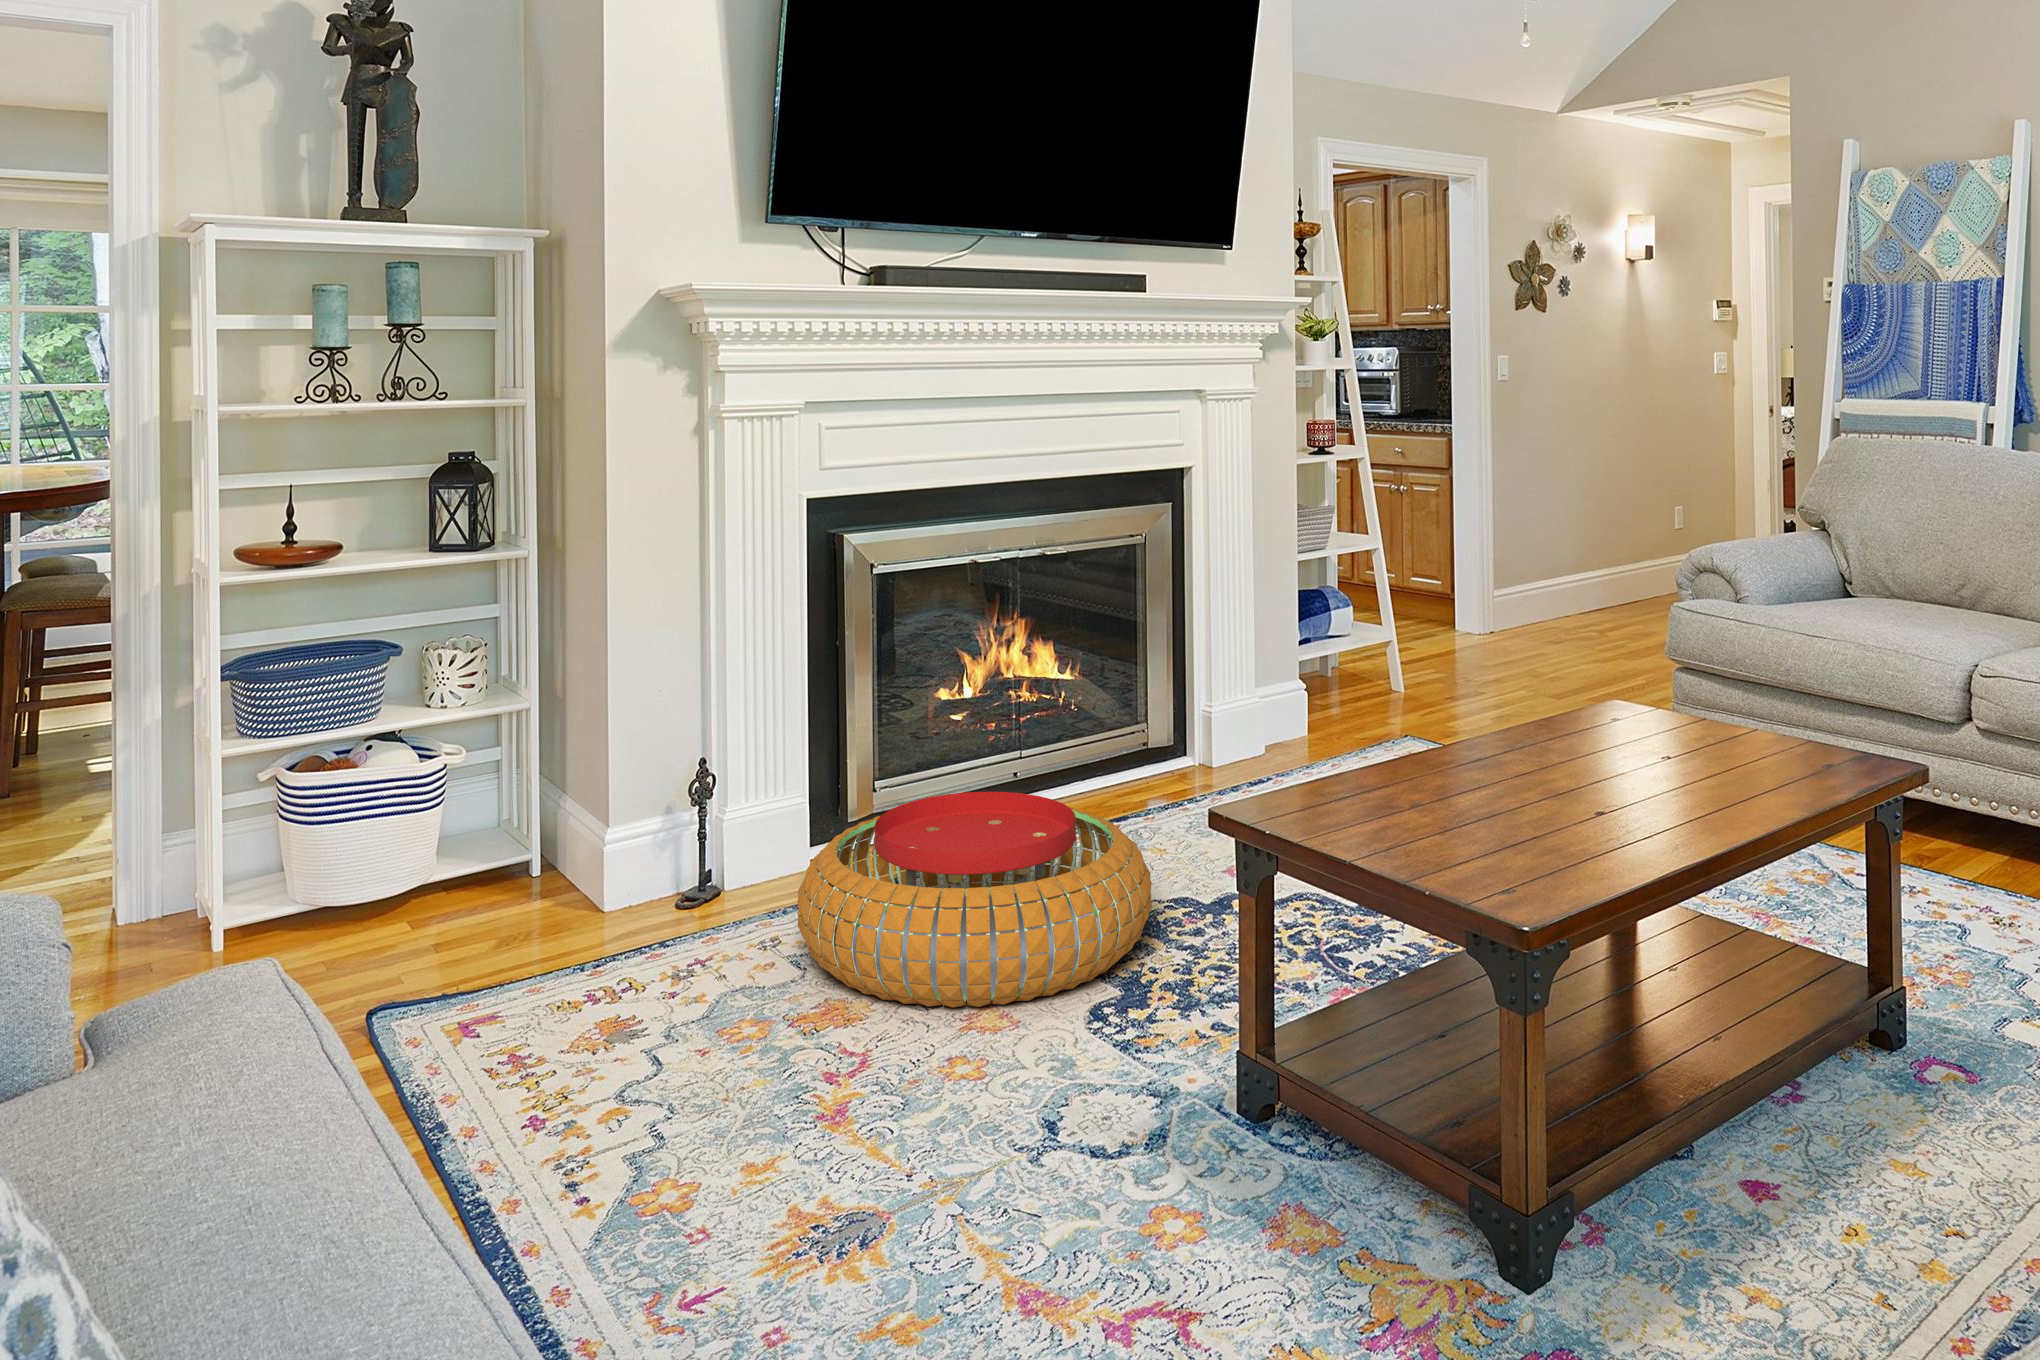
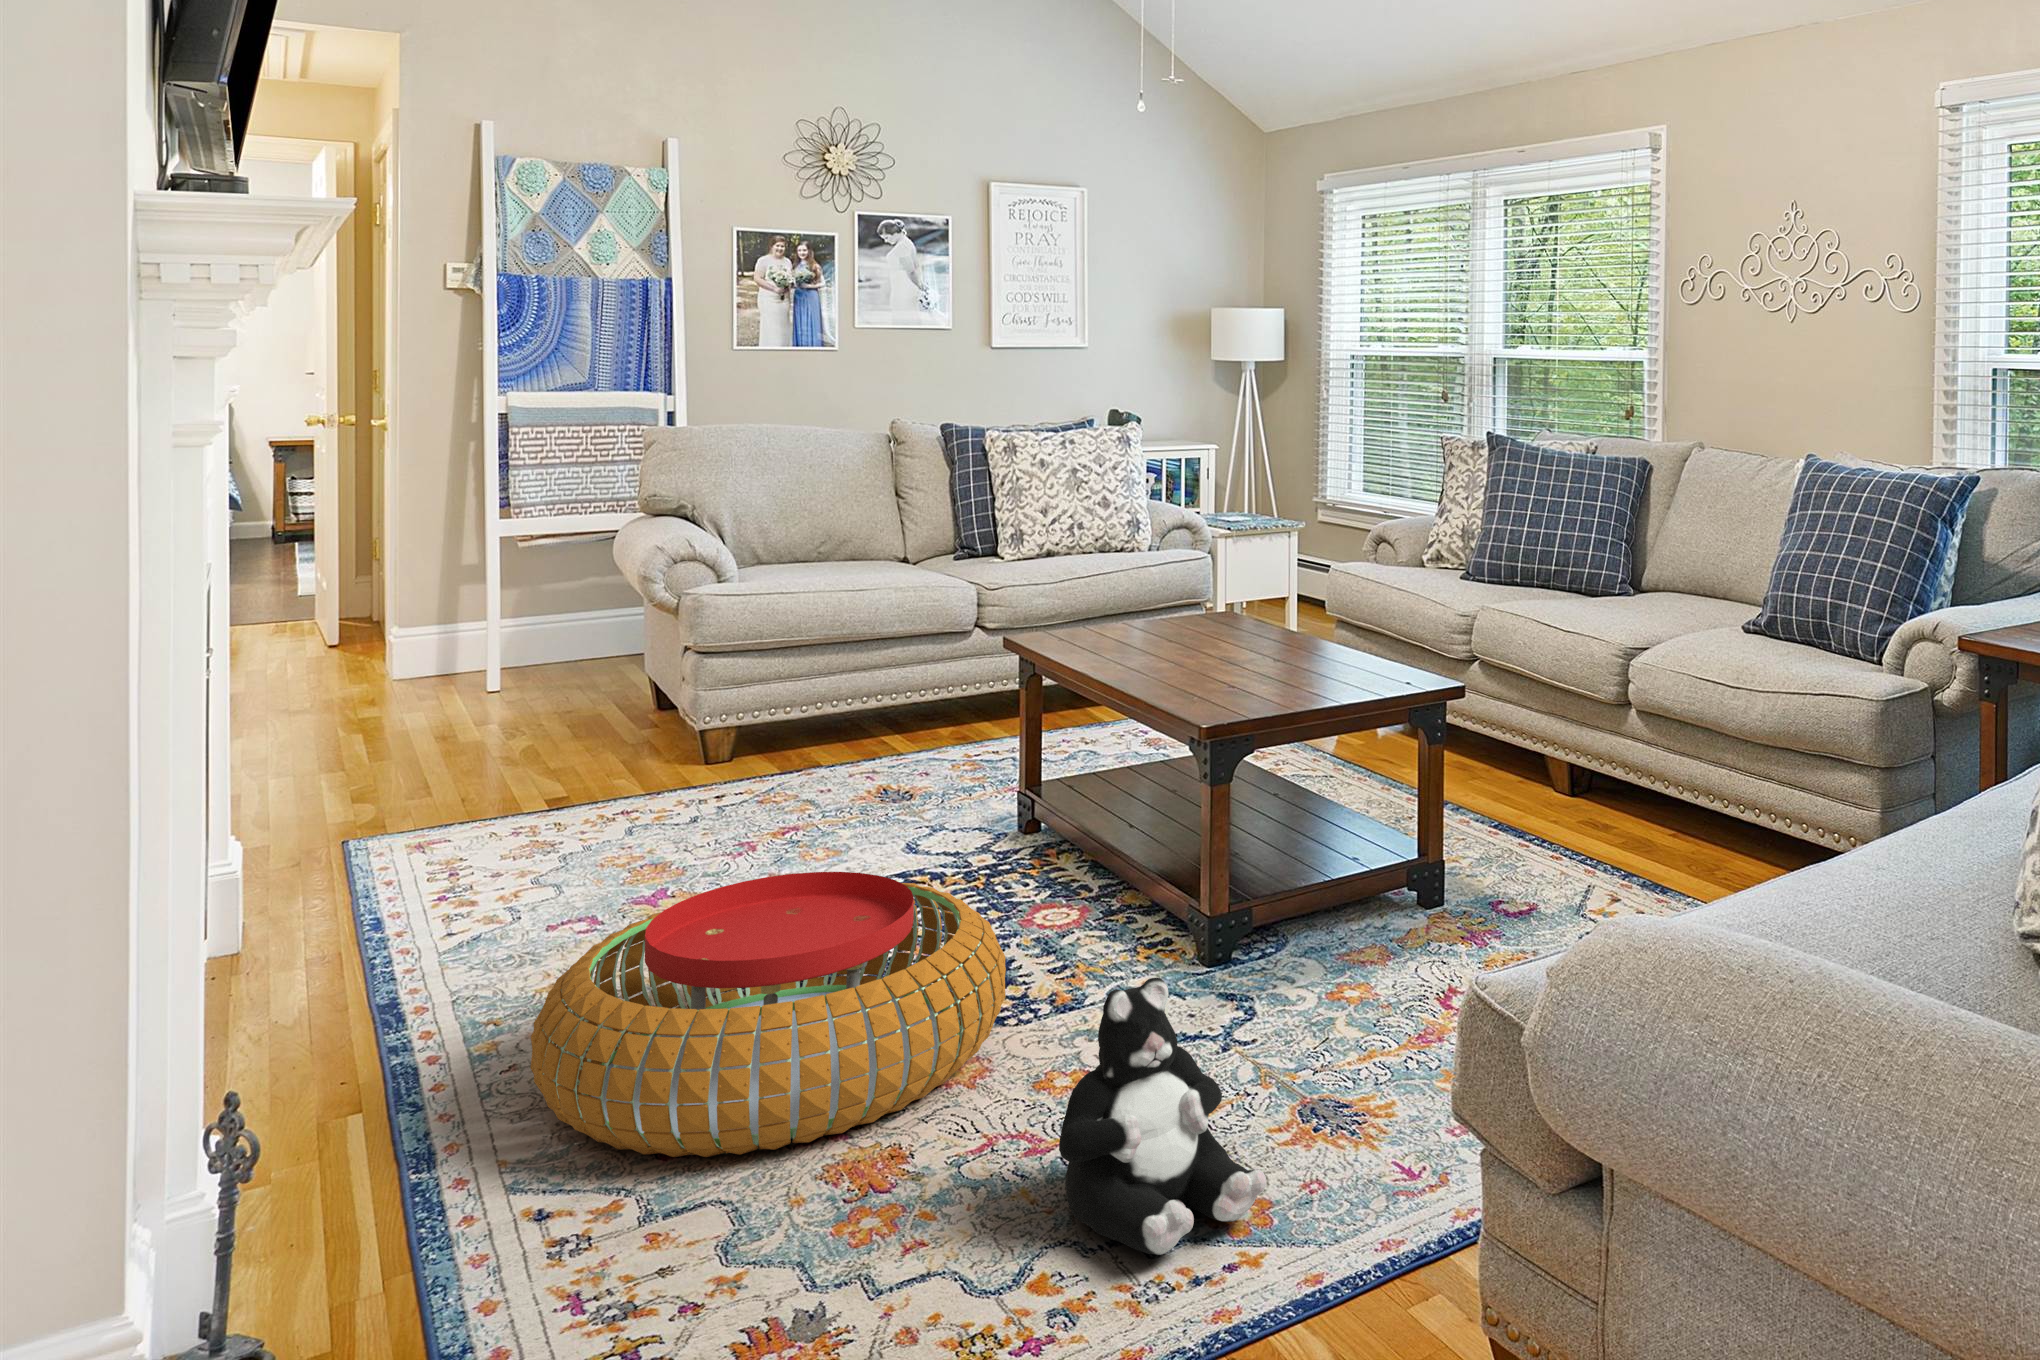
plush toy: none [555,920,753,1162] -> present [1059,978,1266,1255]

